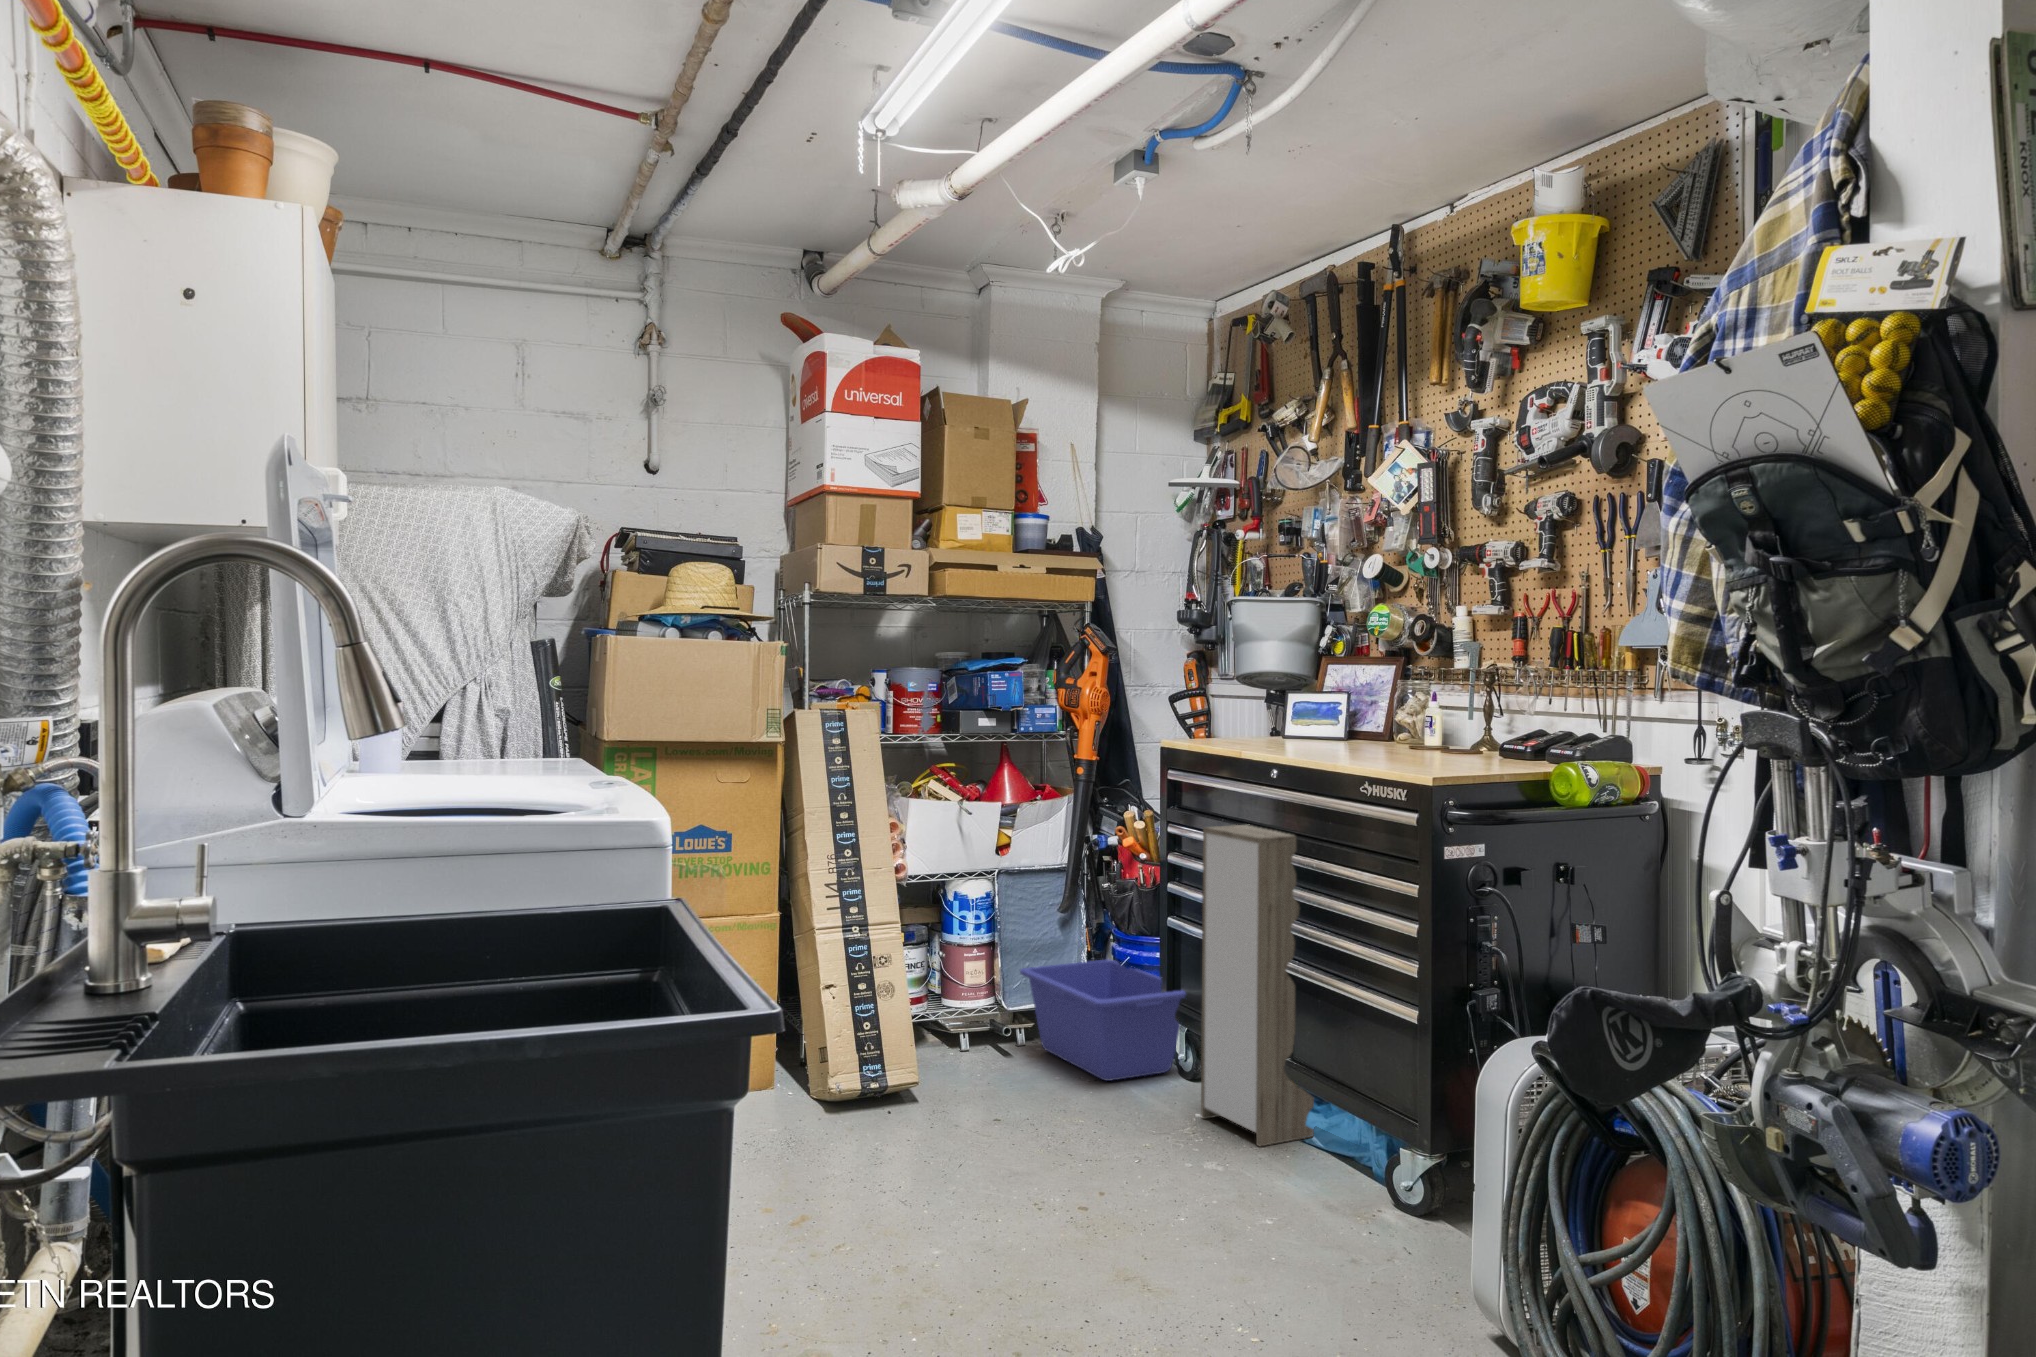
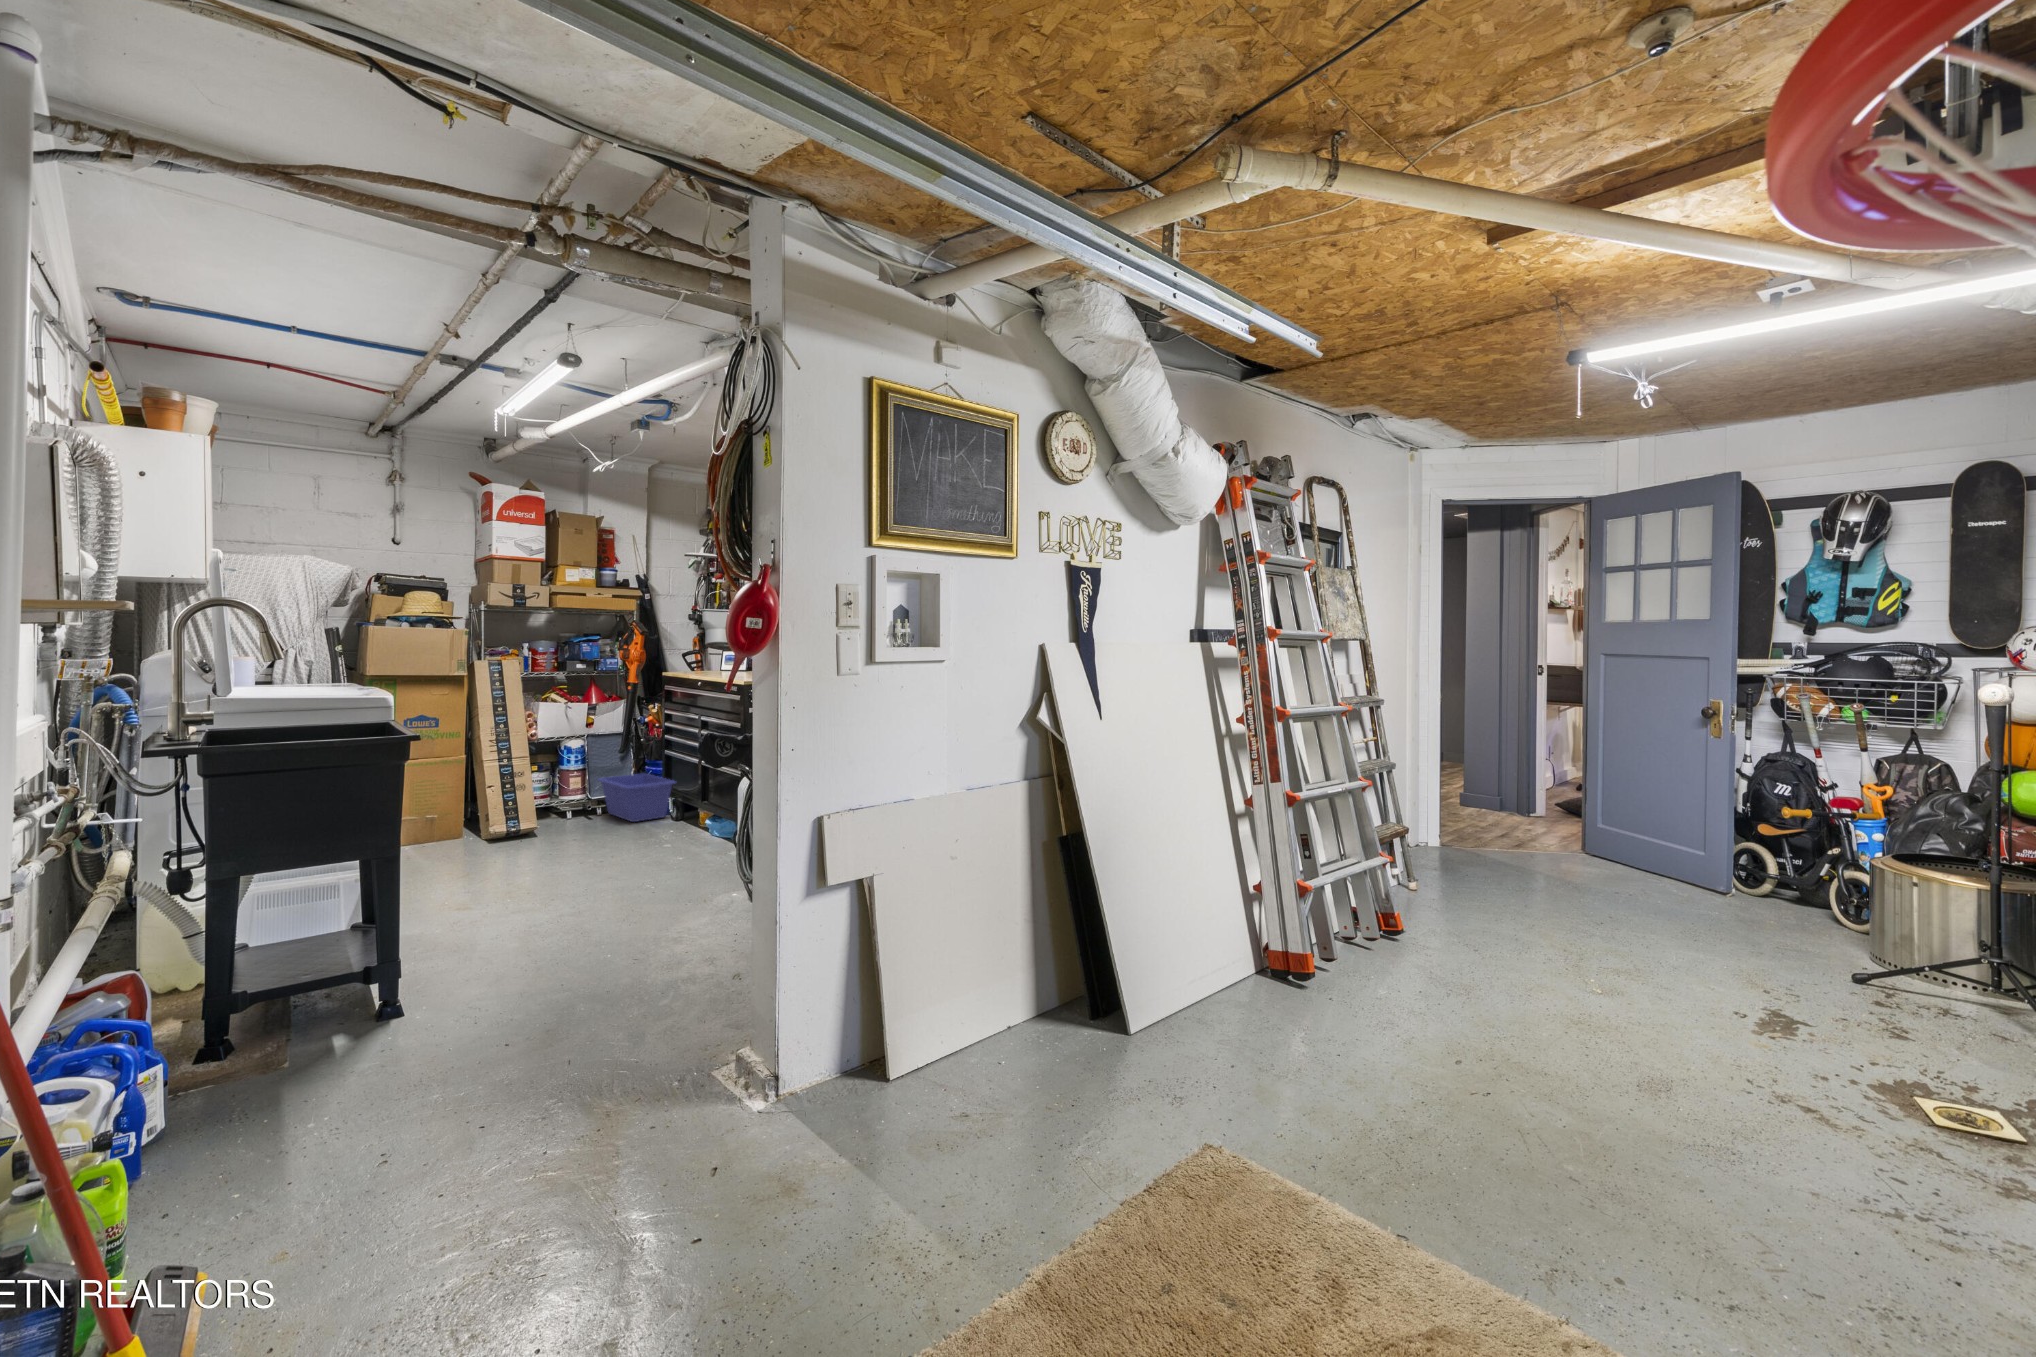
storage cabinet: present [1201,824,1314,1146] -> none [669,708,715,837]

